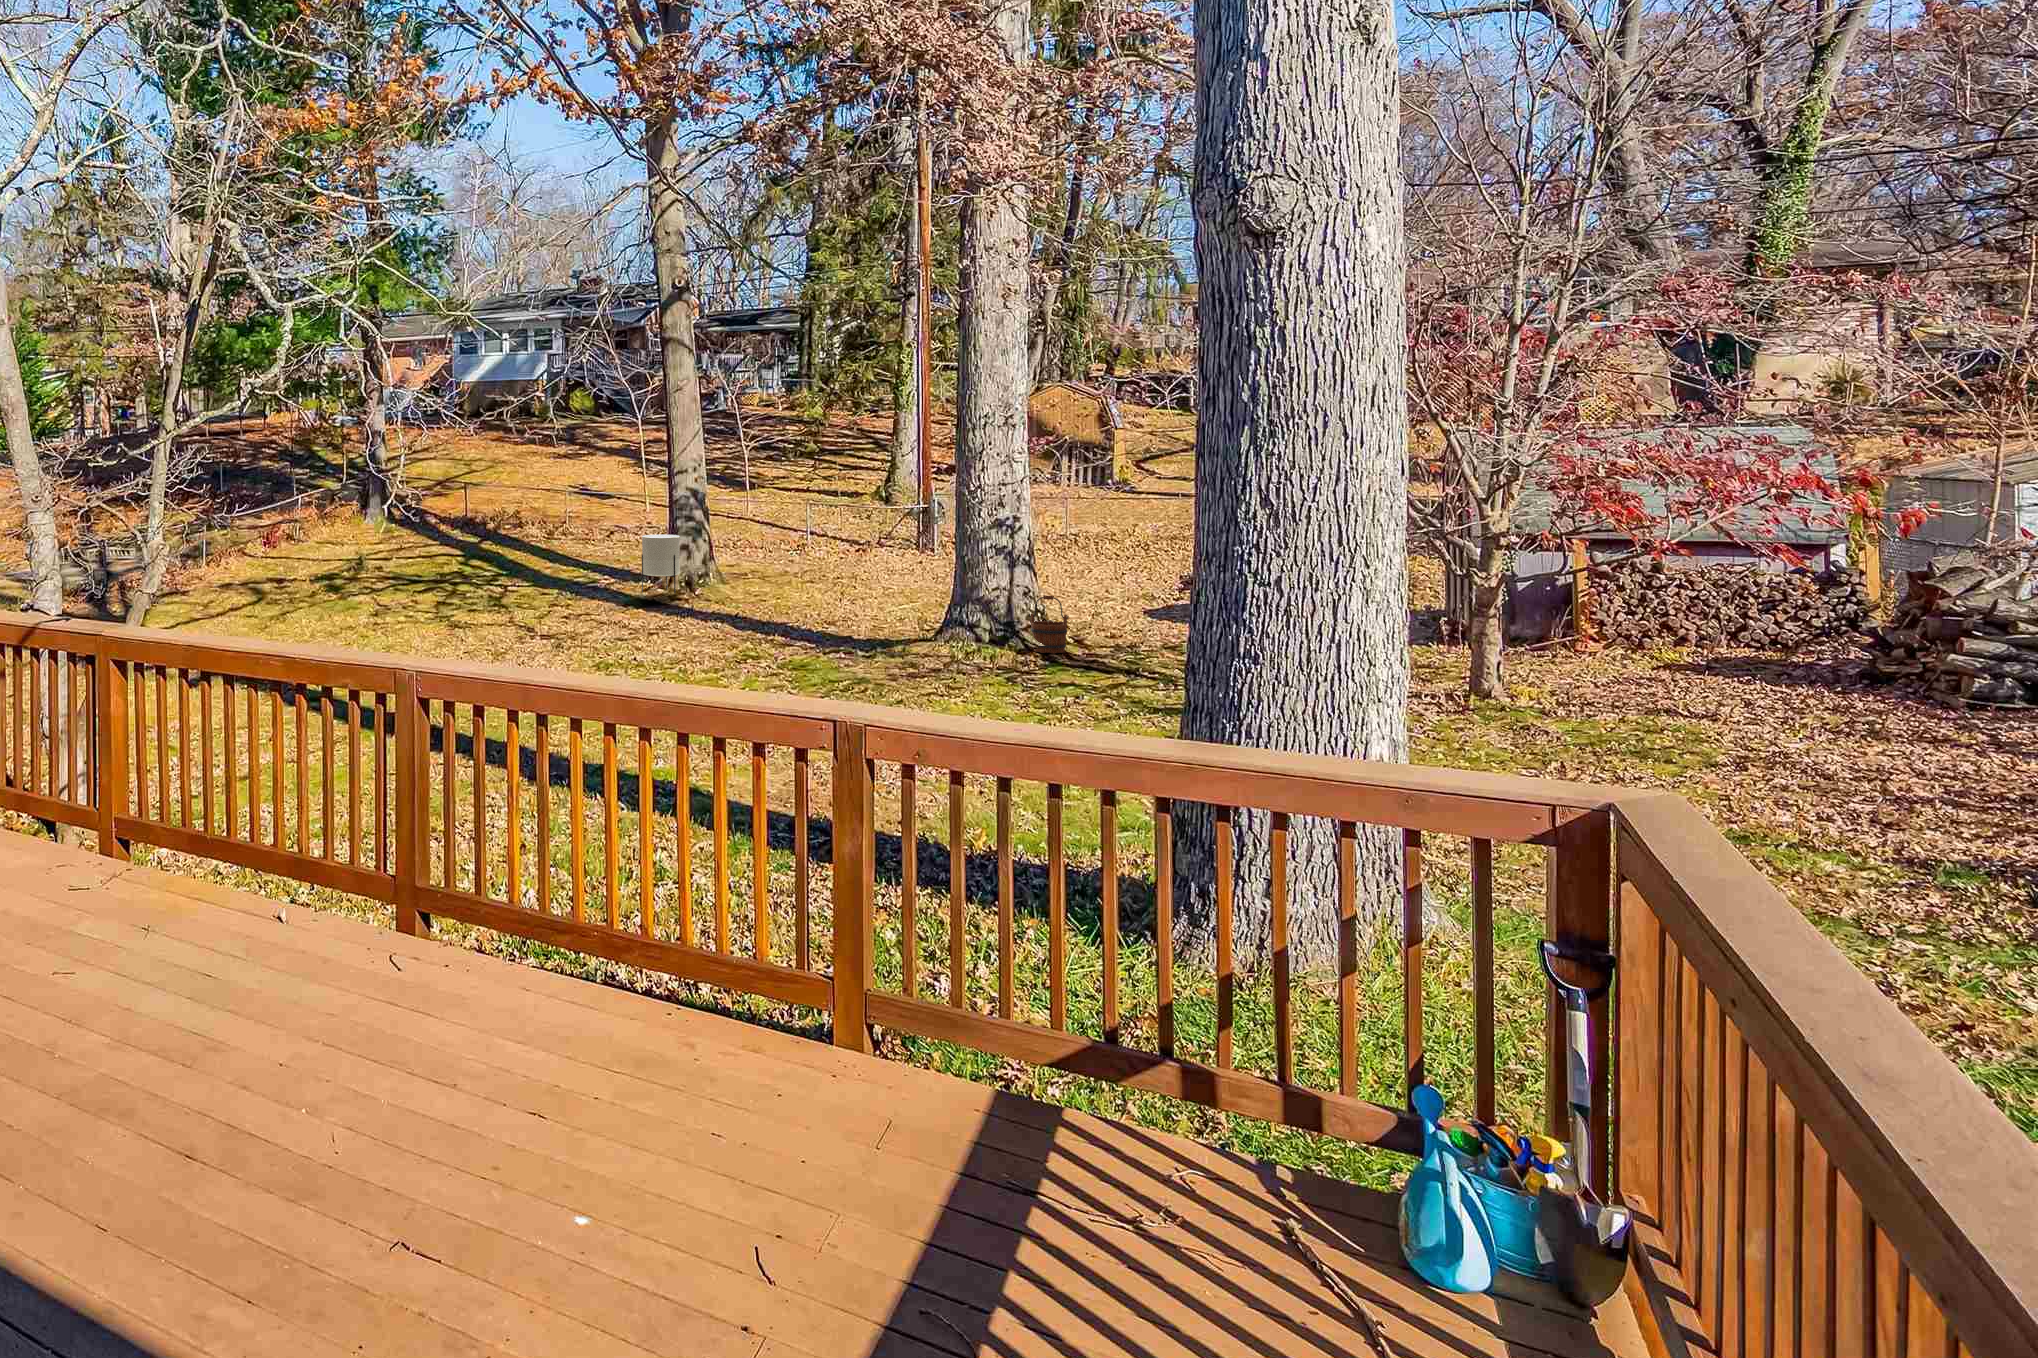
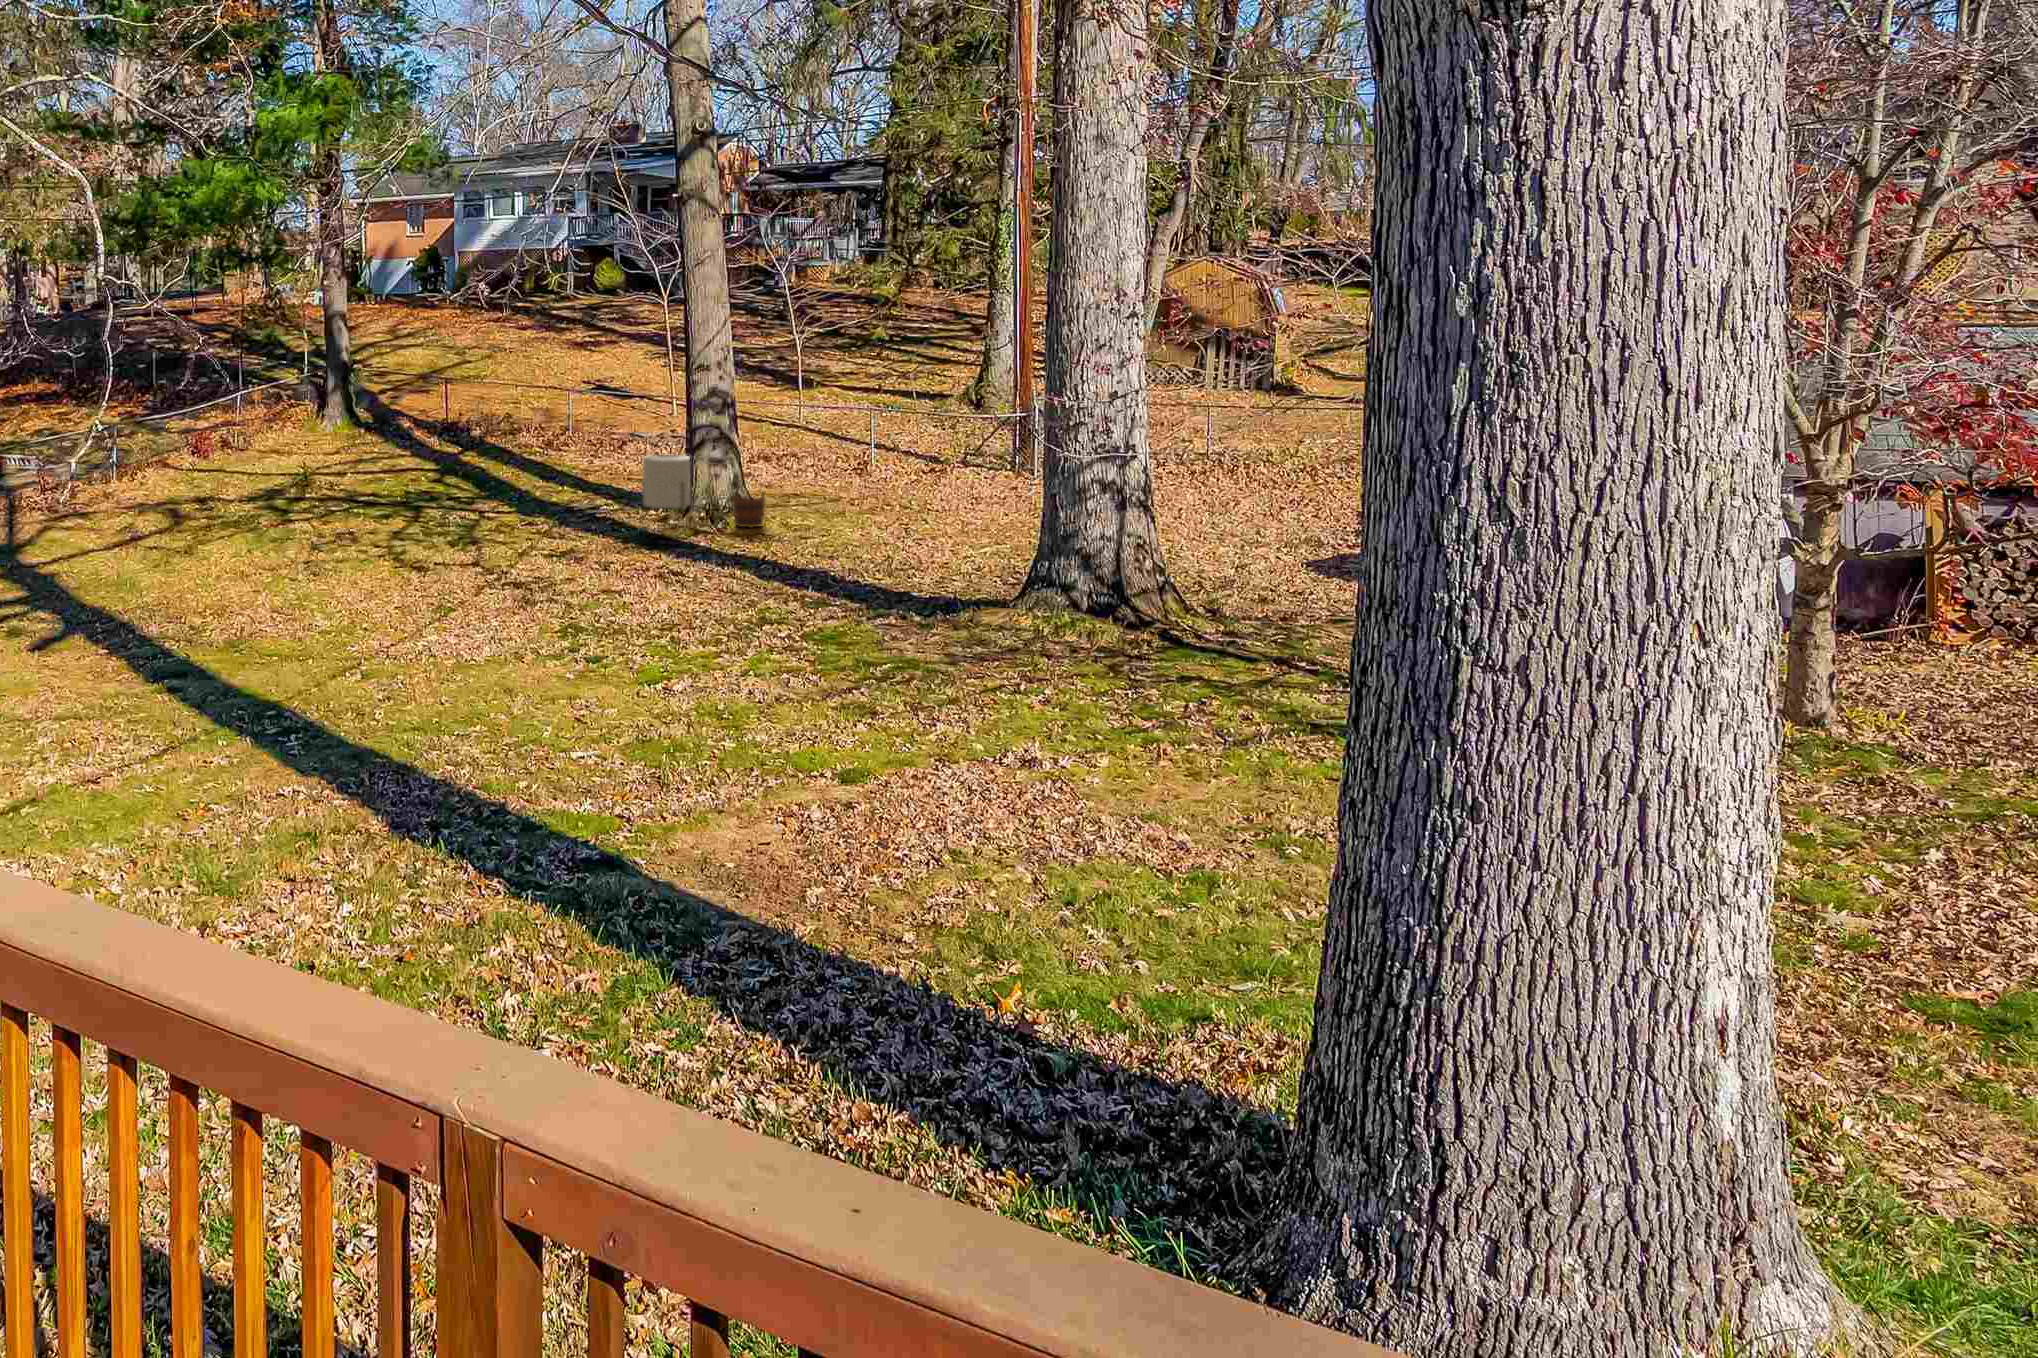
wooden bucket: present [1029,595,1069,653] -> present [732,473,765,527]

